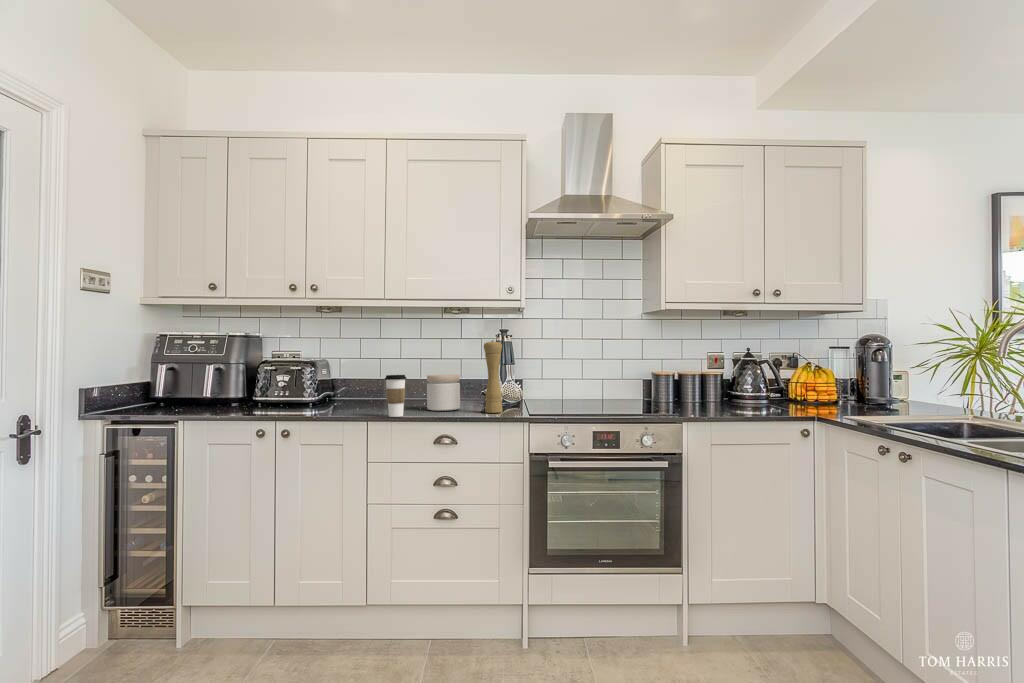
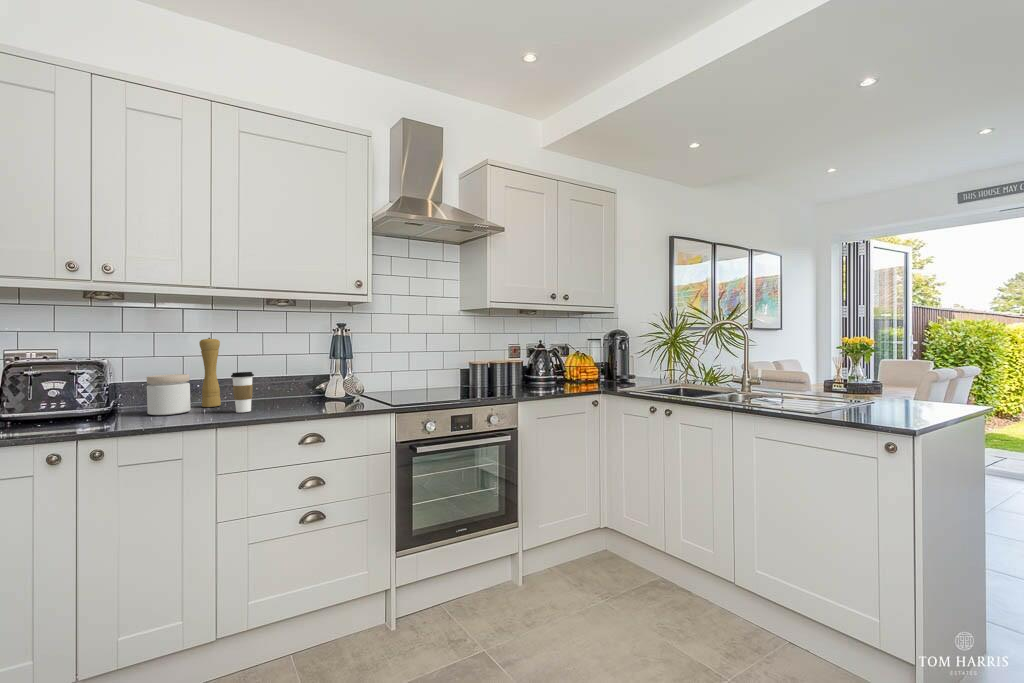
pepper mill: present [484,341,502,413] -> present [199,338,221,407]
jar: present [427,375,460,411] -> present [147,374,191,415]

